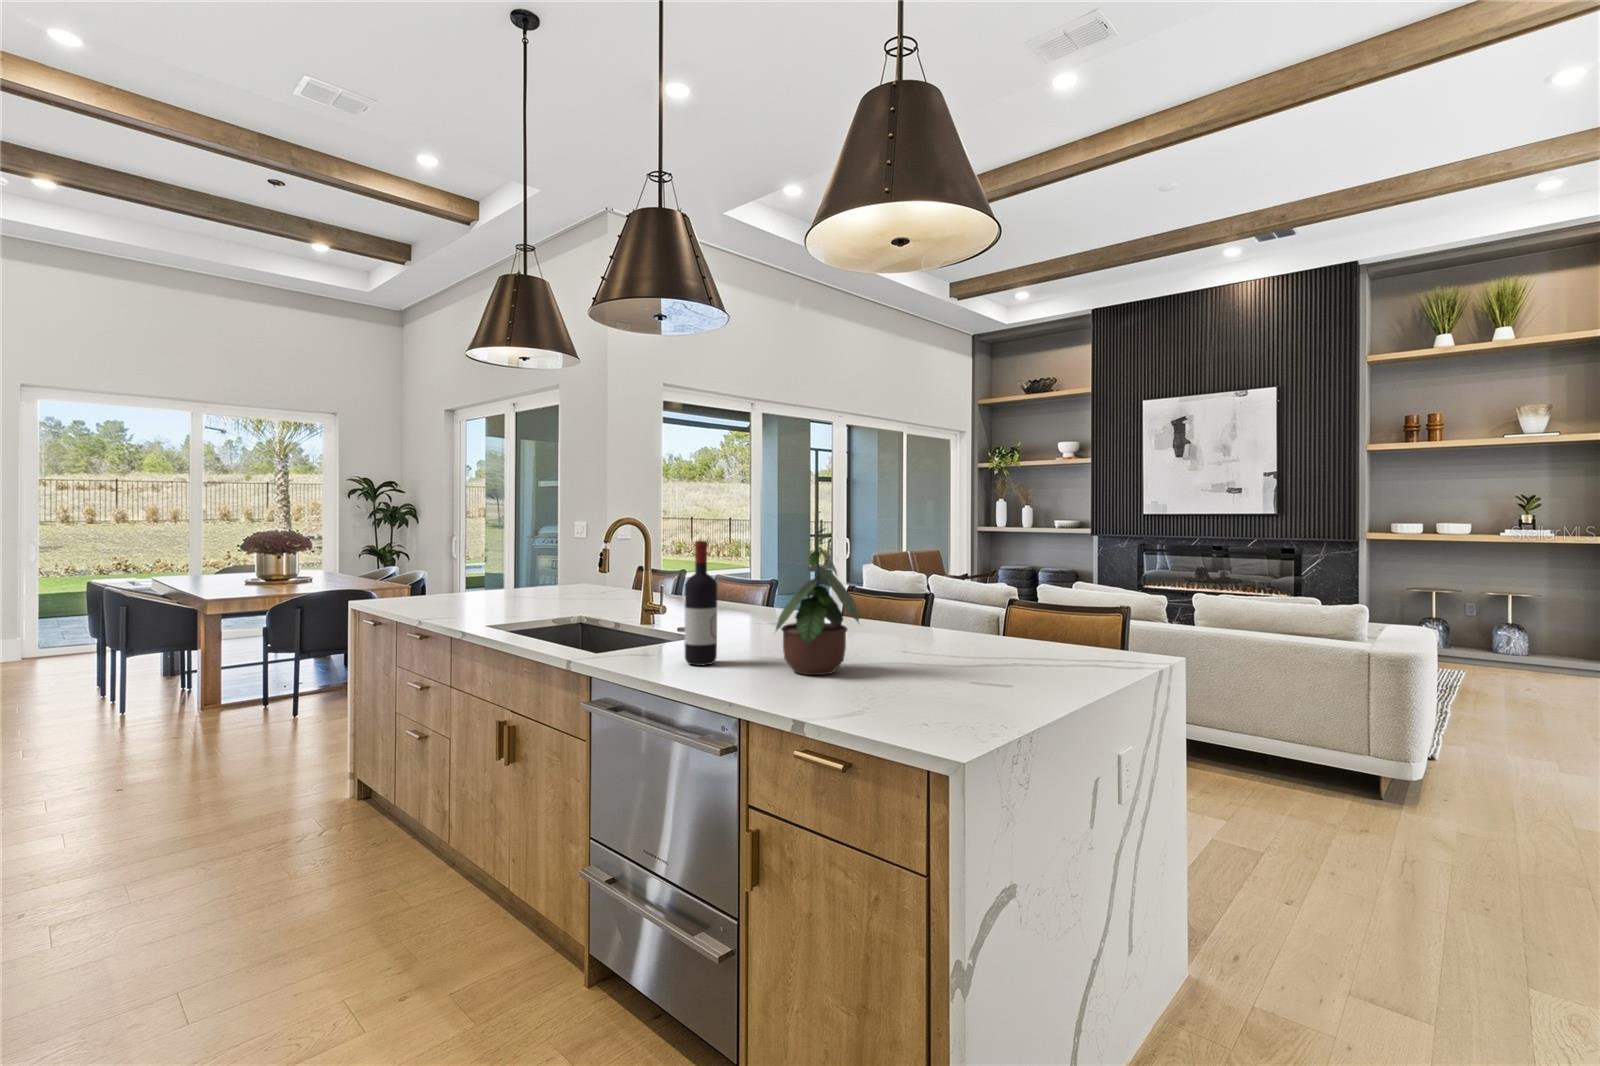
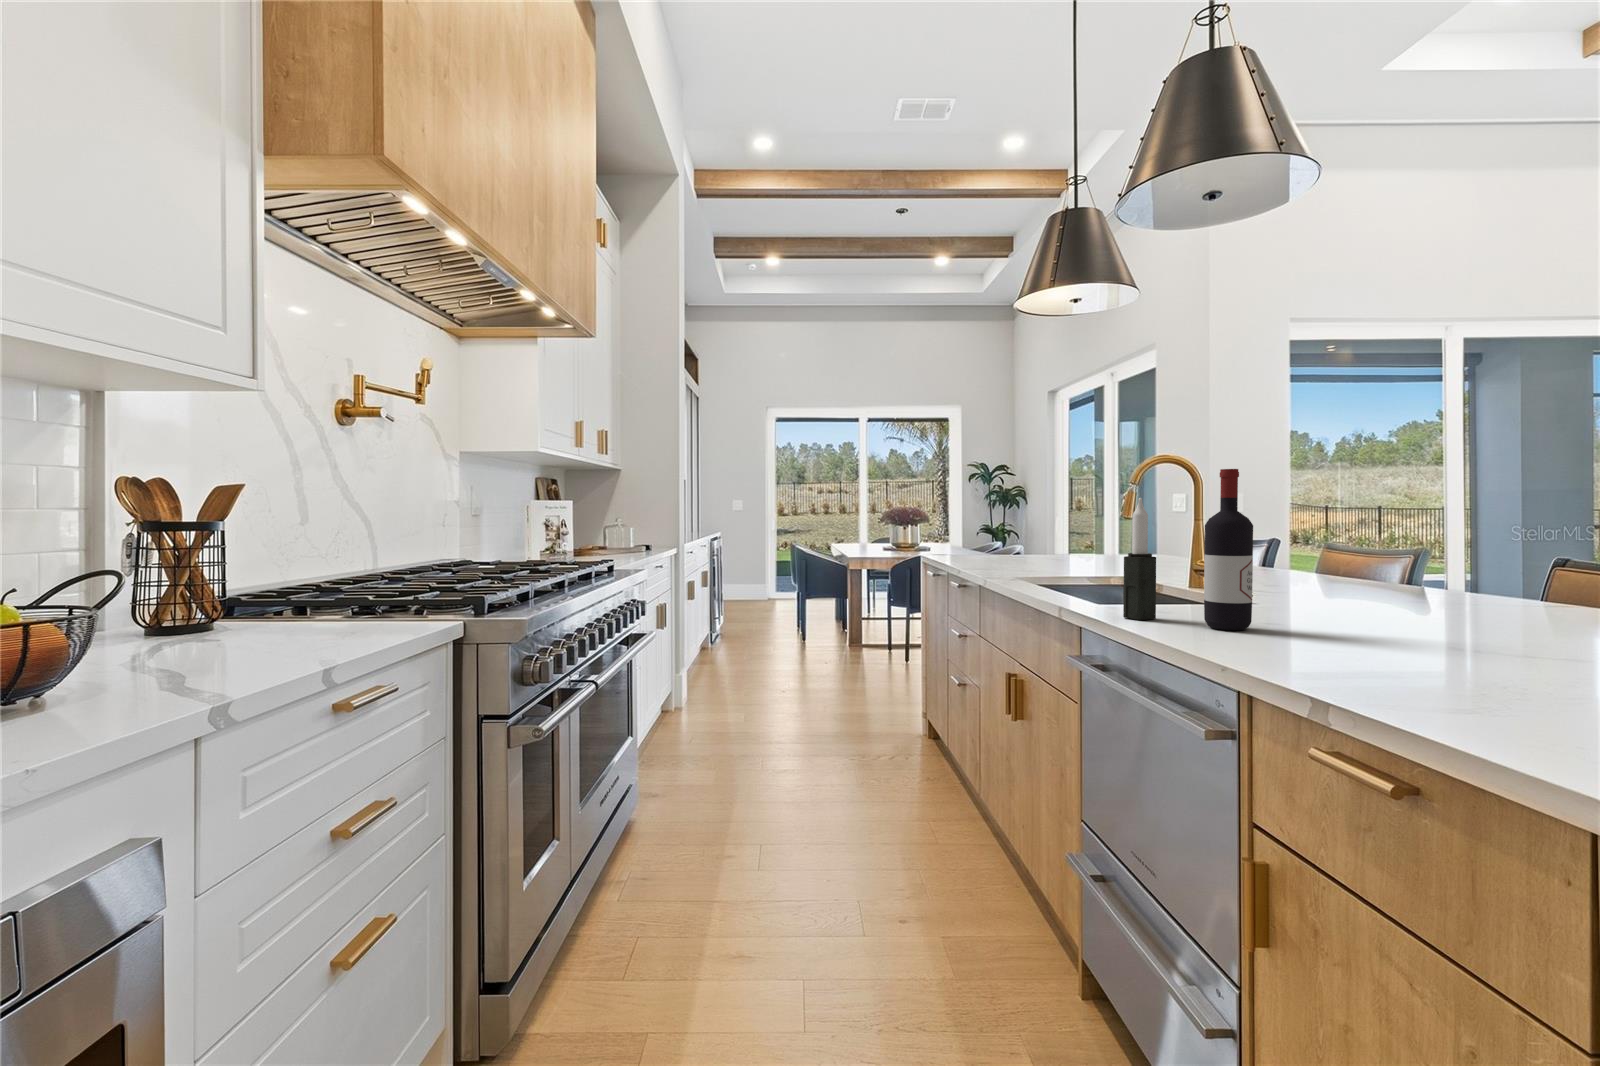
potted plant: present [776,527,859,675] -> none [1325,425,1511,658]
candle: none [619,561,645,663] -> present [1123,498,1156,620]

